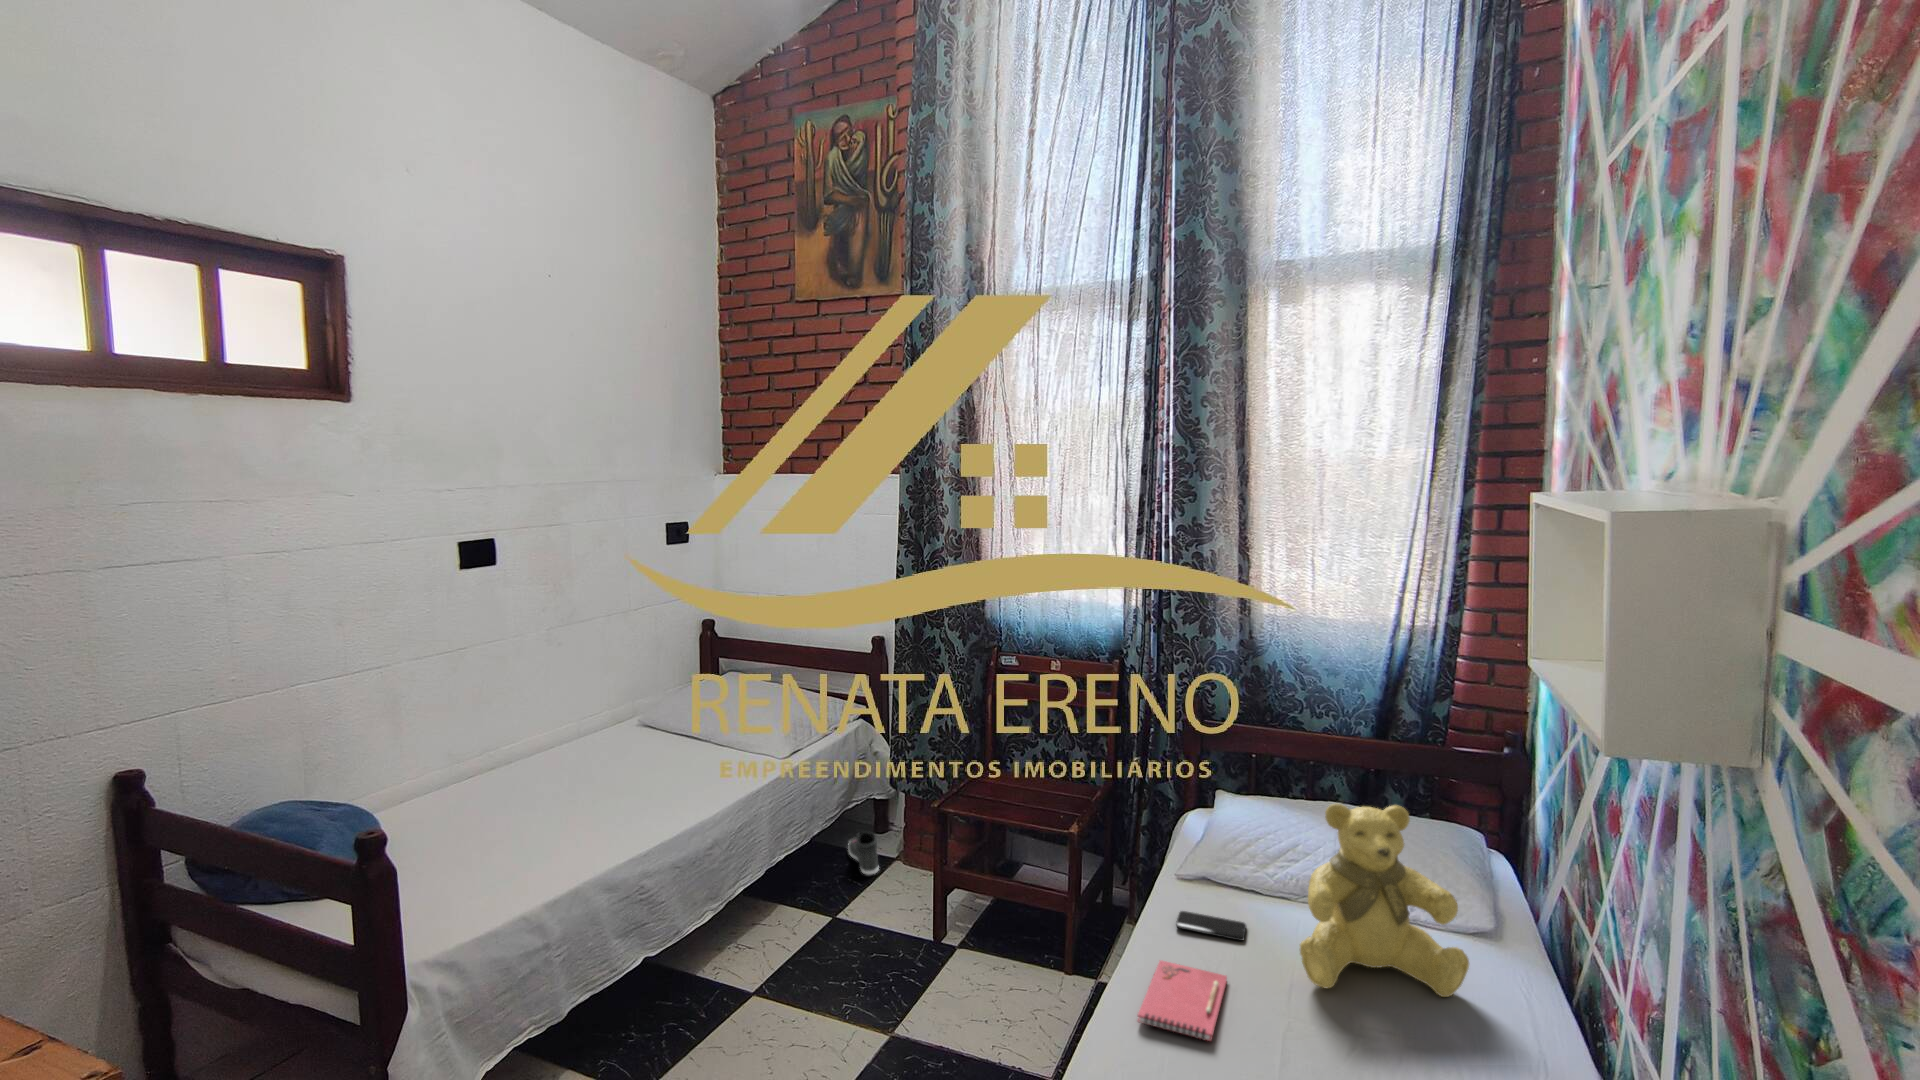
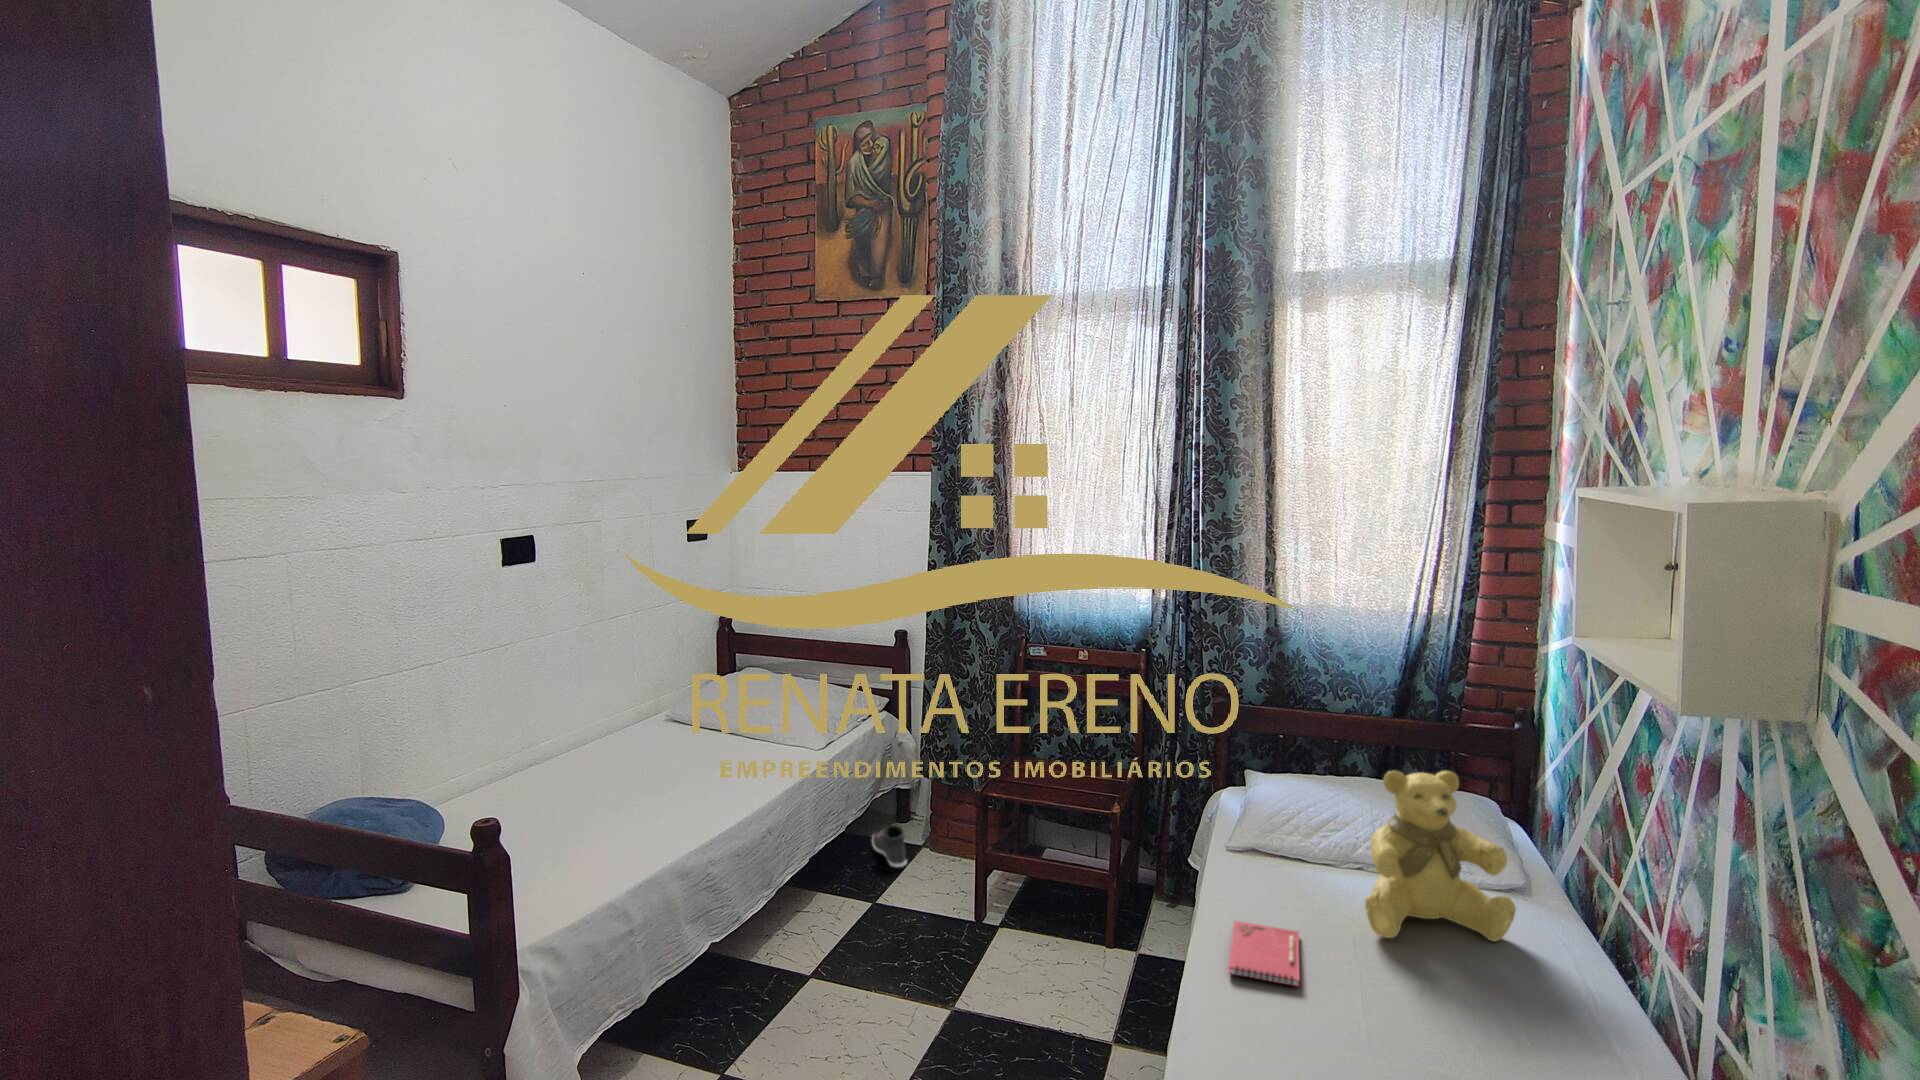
smartphone: present [1176,911,1246,941] -> none [1240,878,1305,902]

